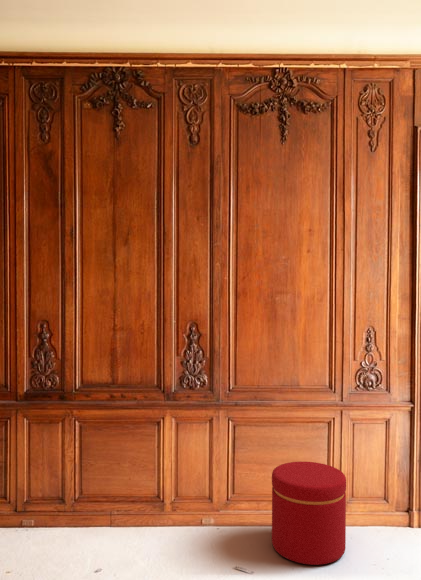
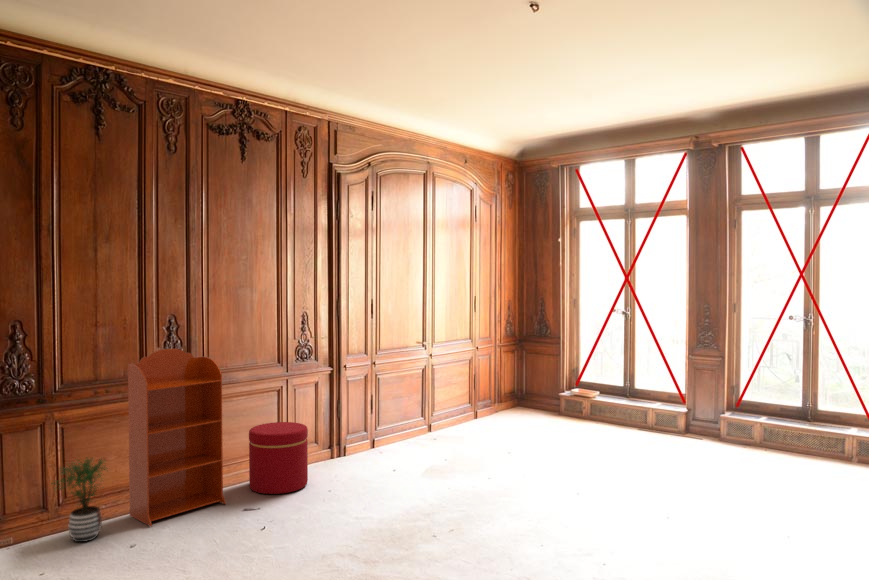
bookcase: none [135,359,227,554] -> present [128,349,226,526]
potted plant: none [48,460,109,549] -> present [51,458,105,542]

